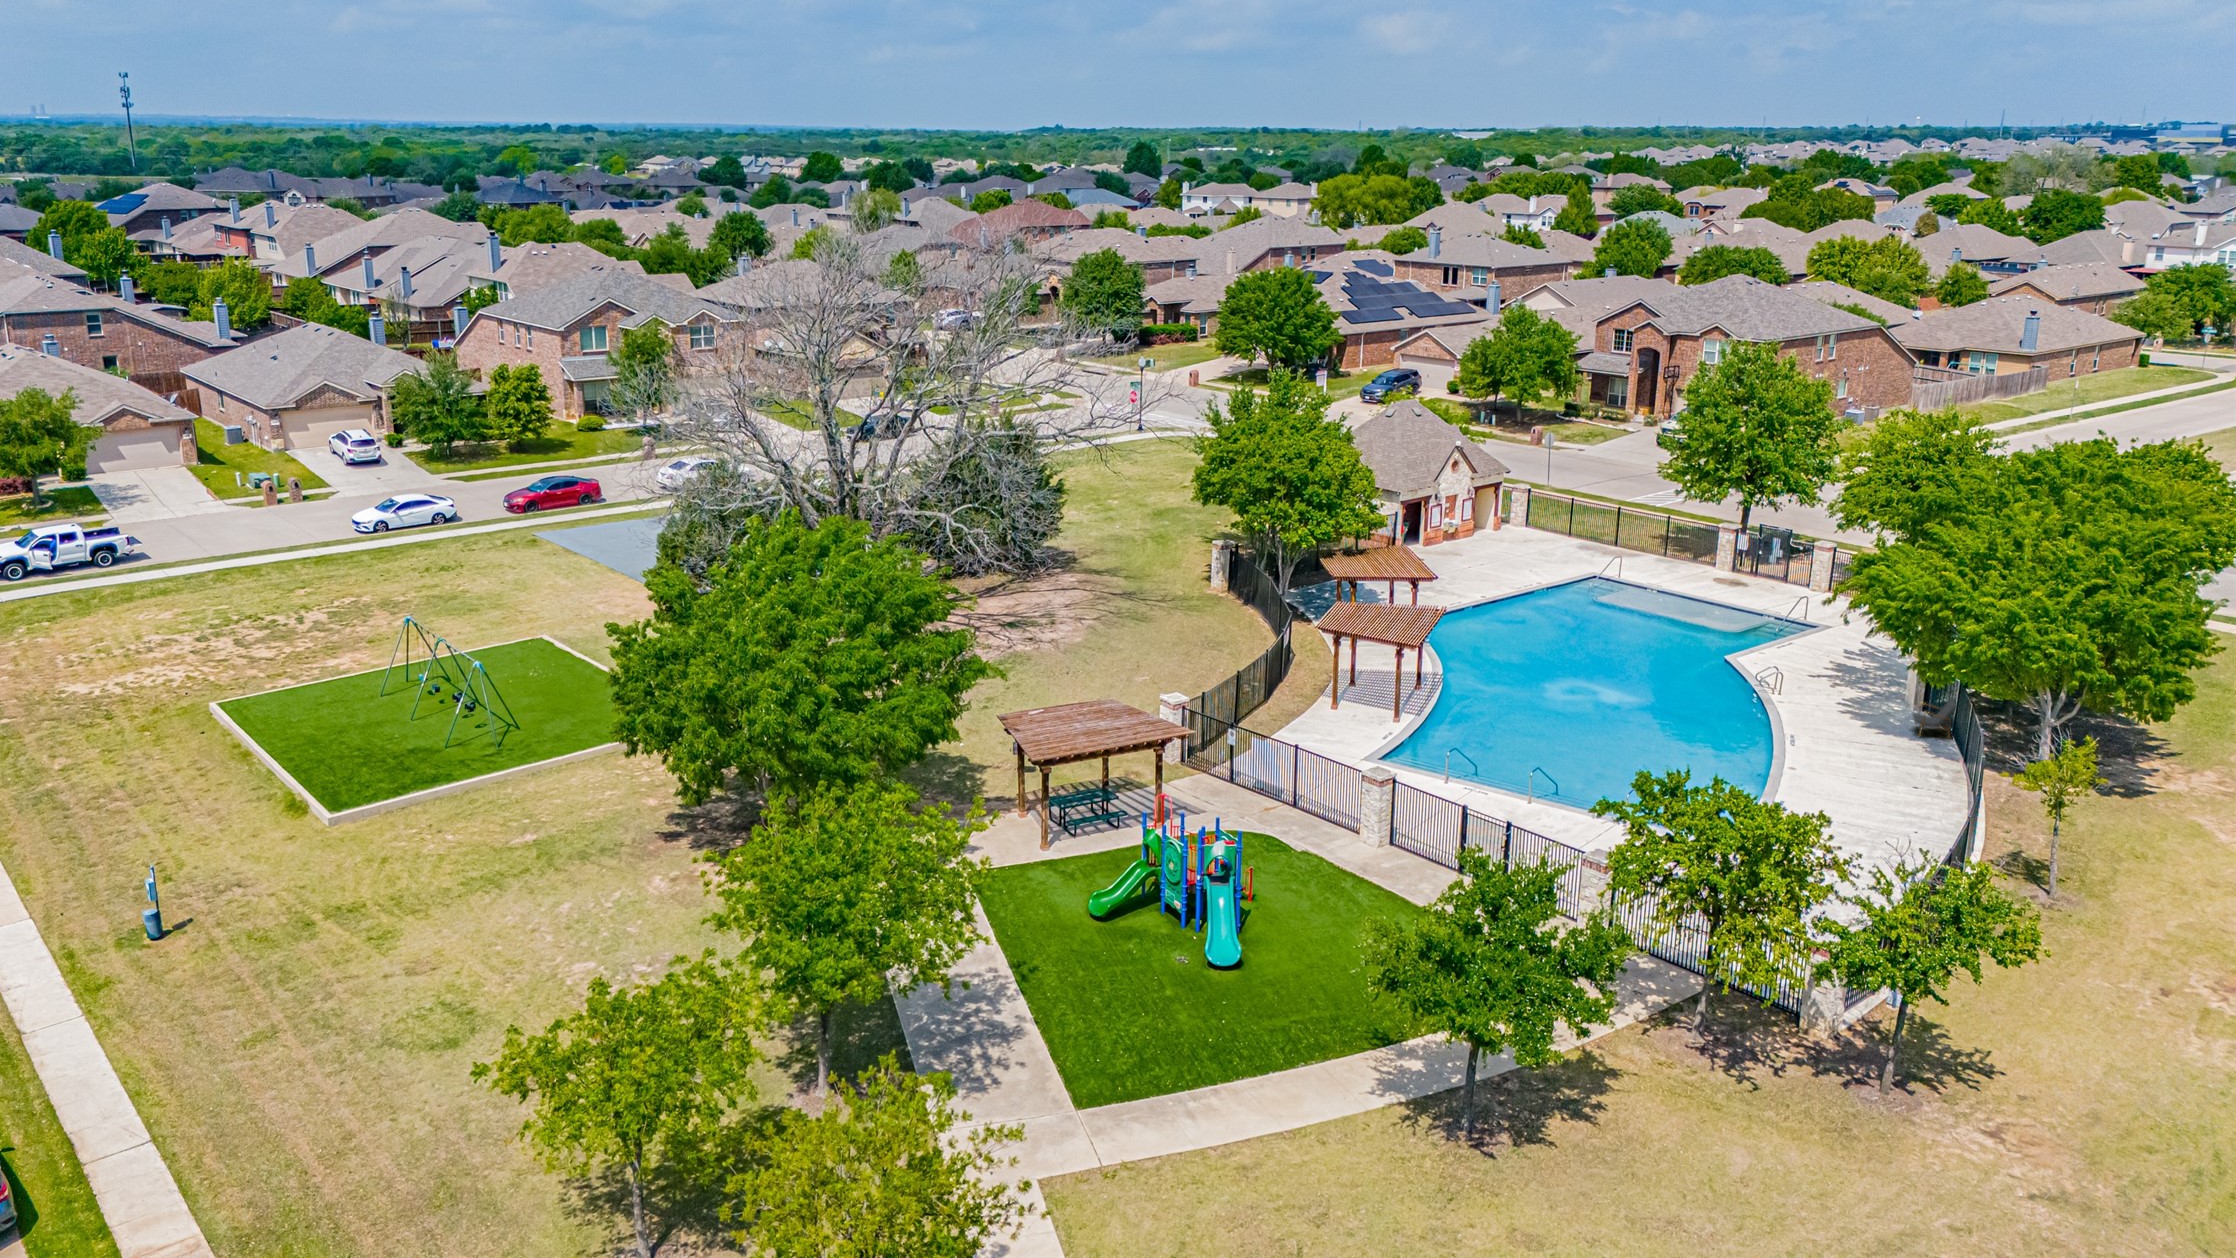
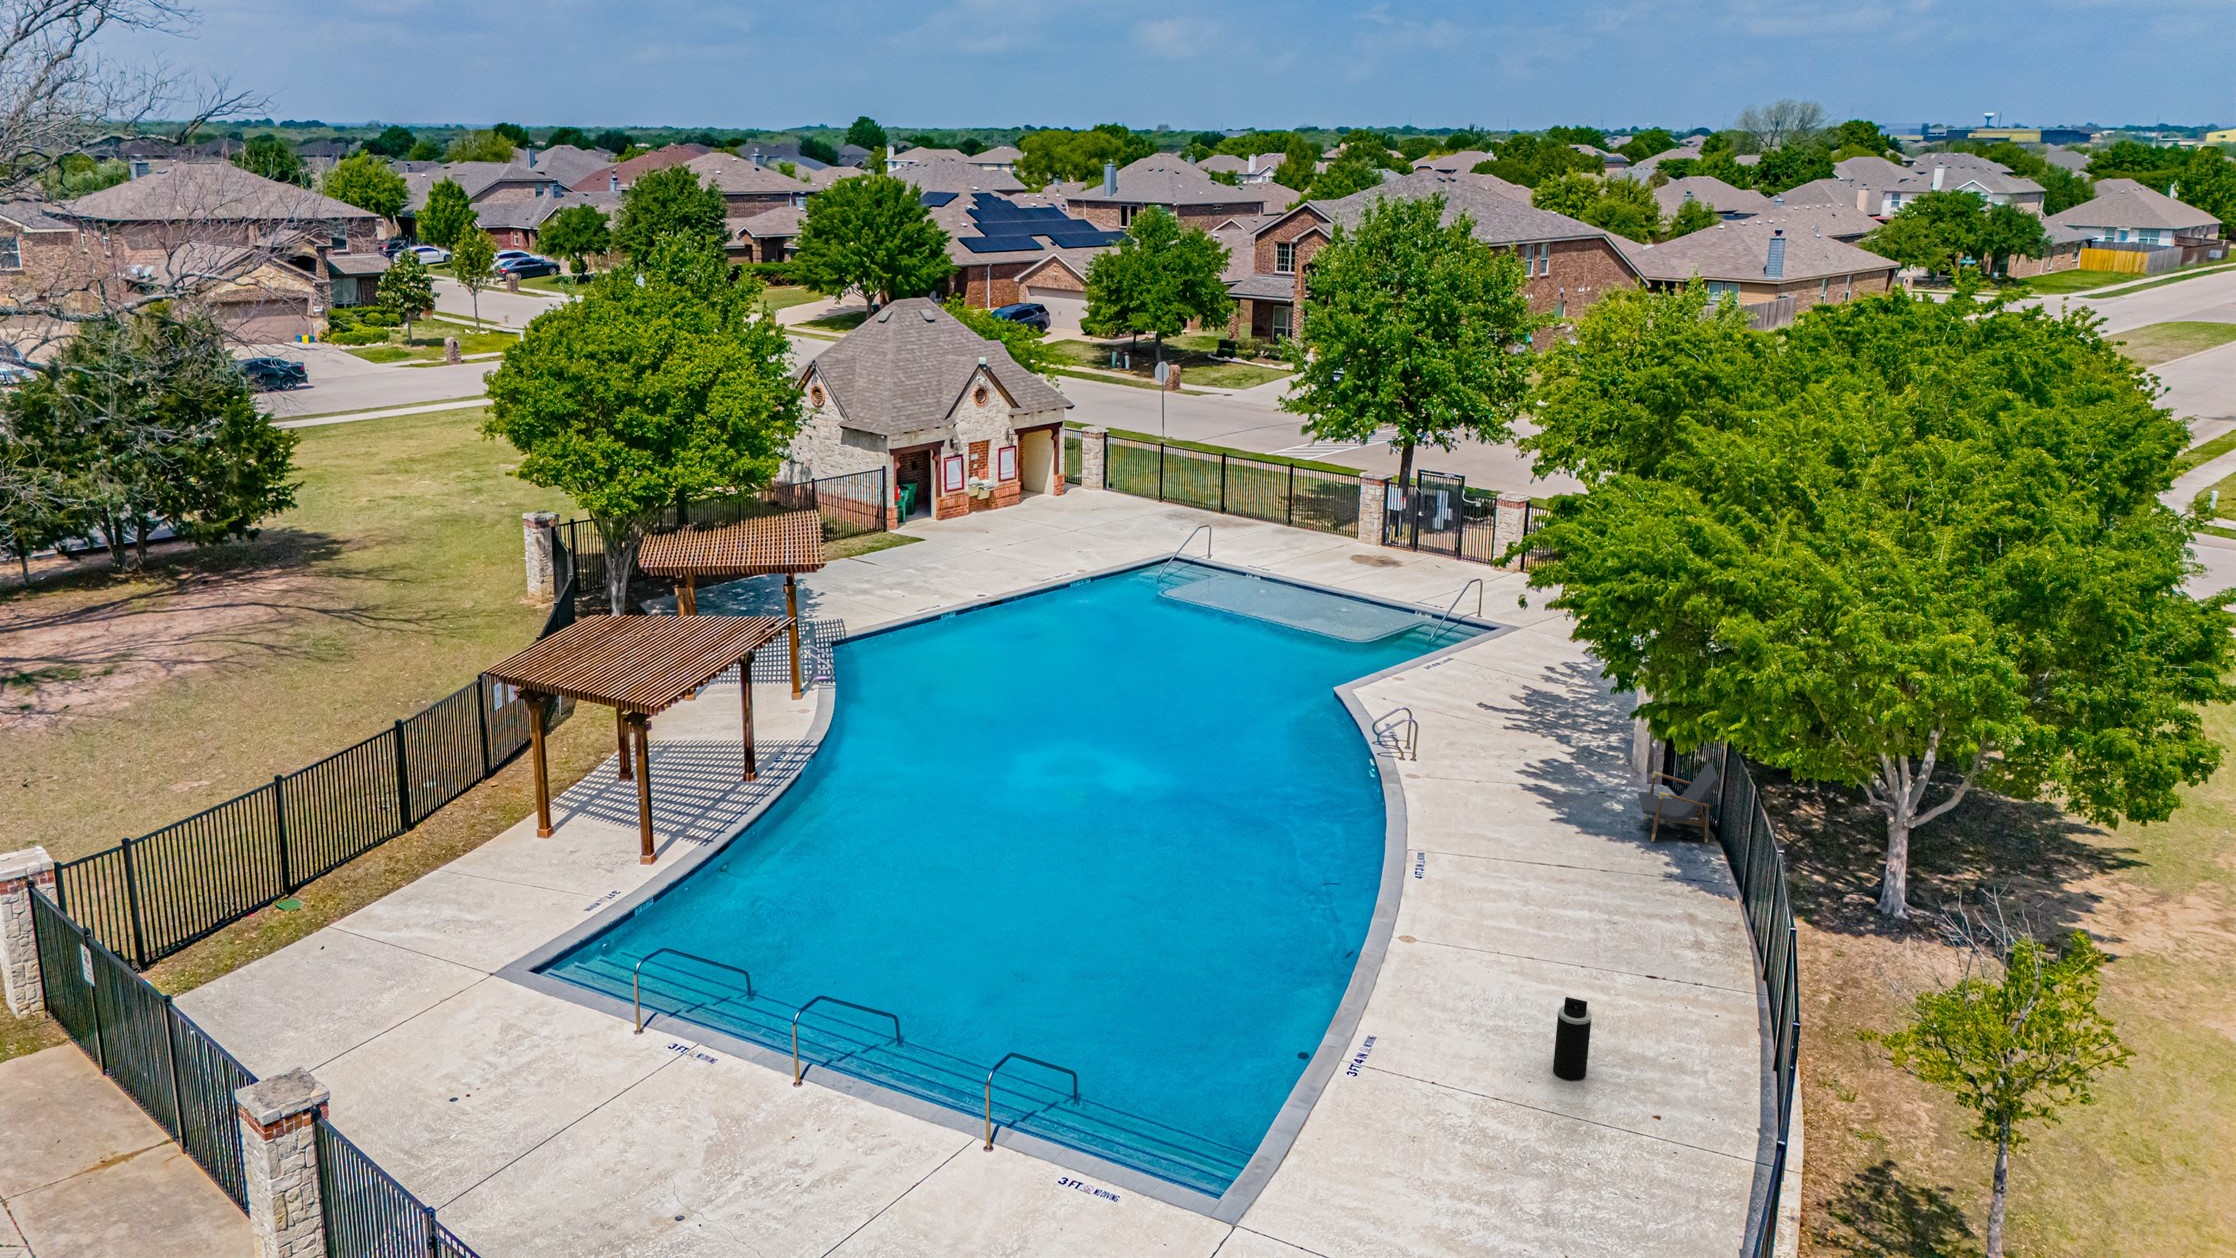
trash can: none [1874,787,1893,824] -> present [1553,997,1592,1081]

